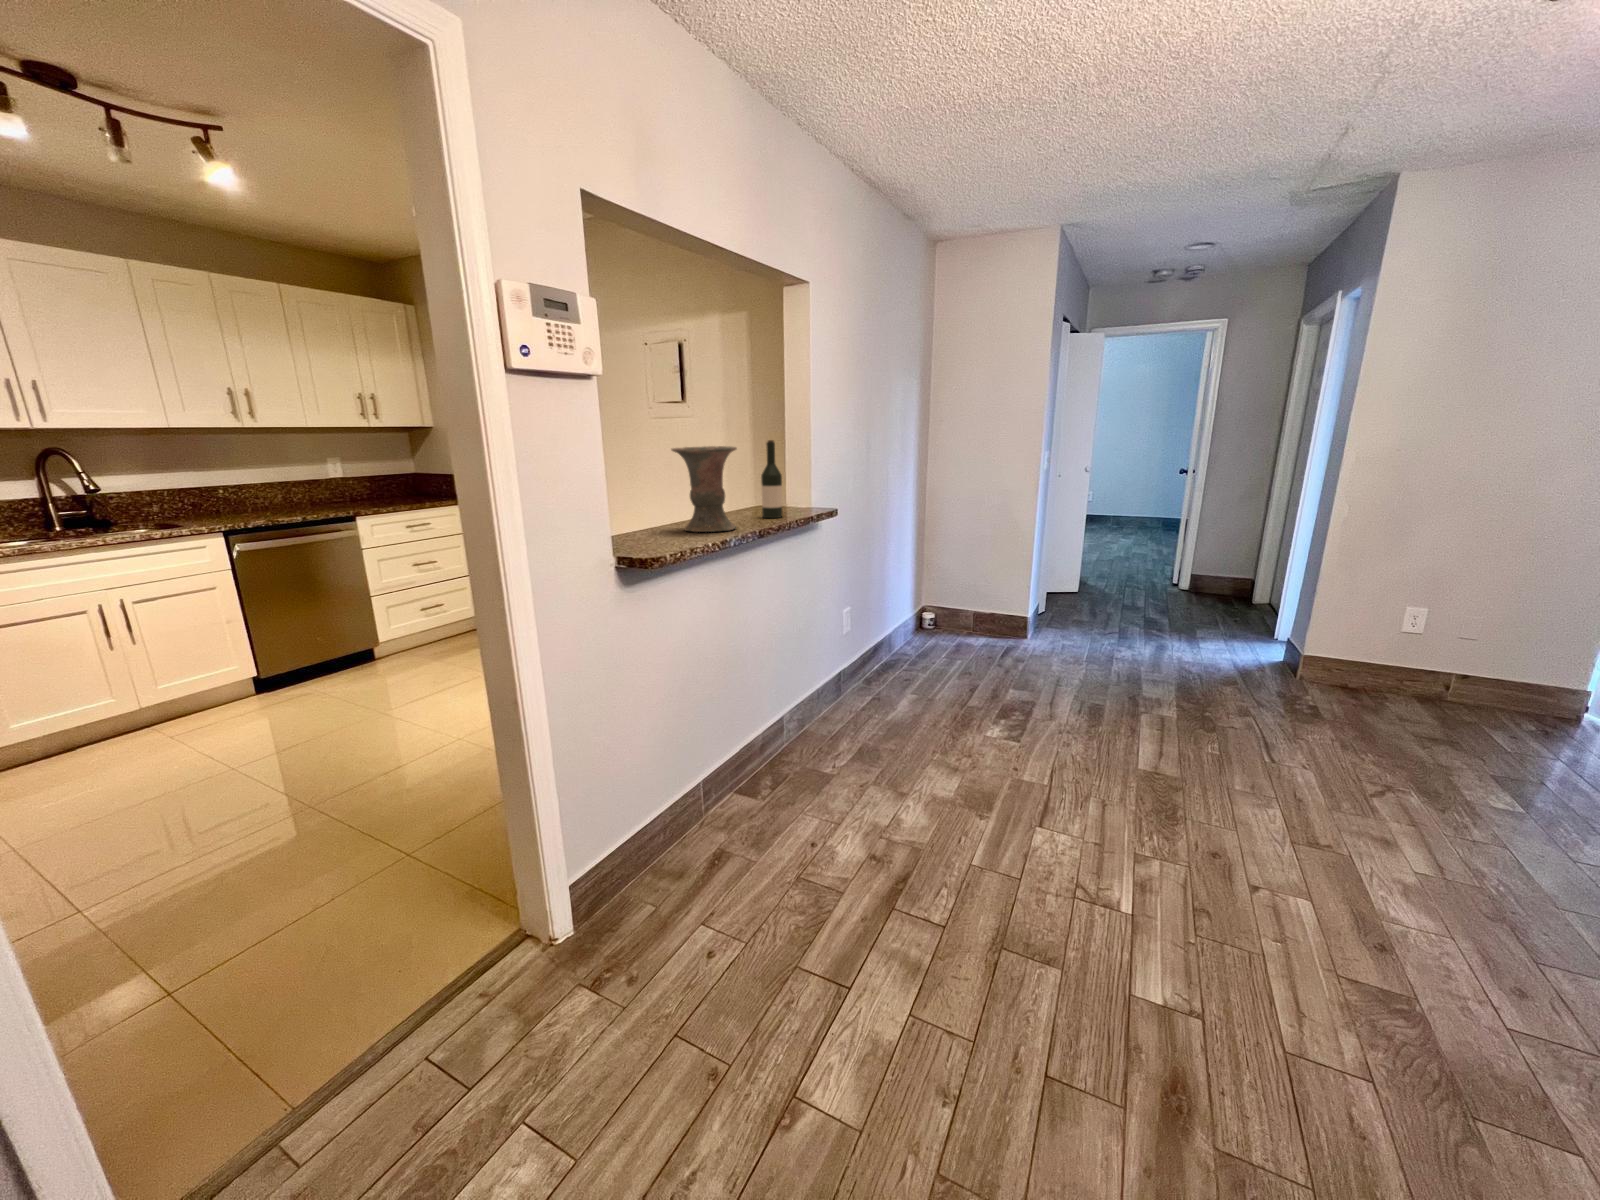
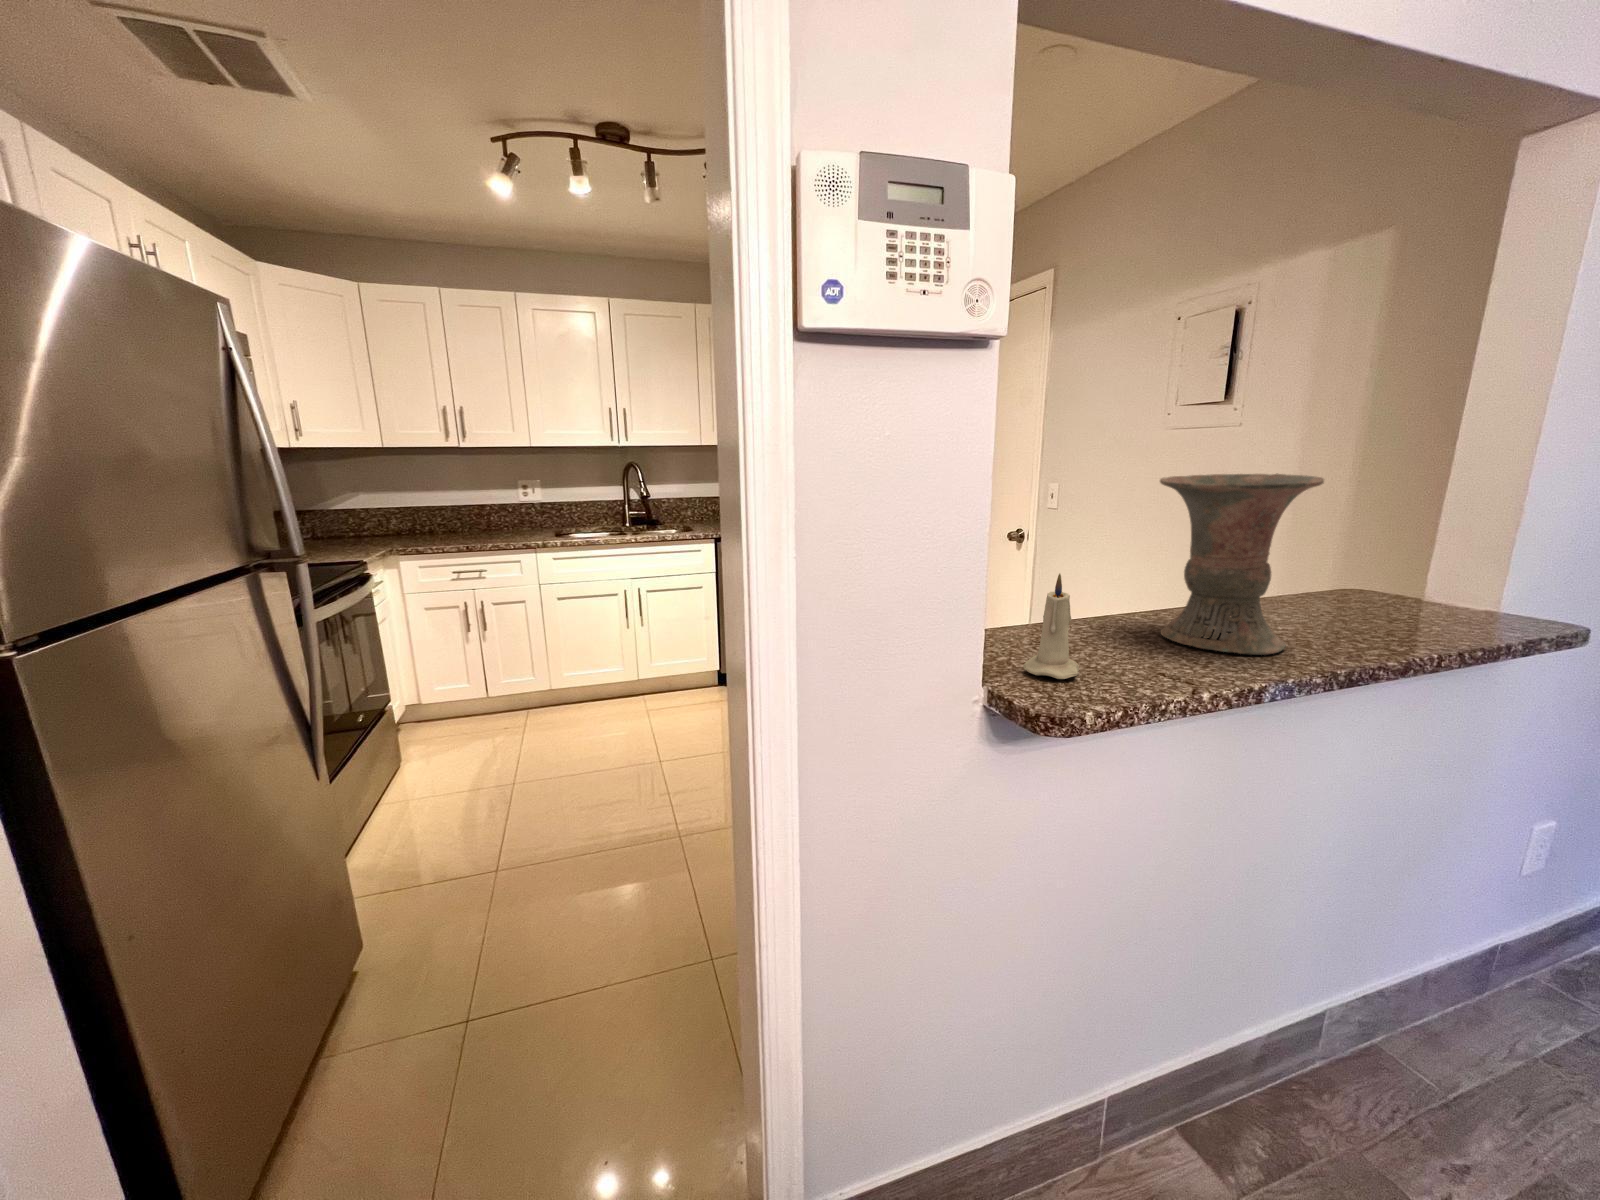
wine bottle: present [761,440,782,518] -> none [1356,459,1433,626]
candle: none [629,494,656,547] -> present [1023,574,1079,679]

